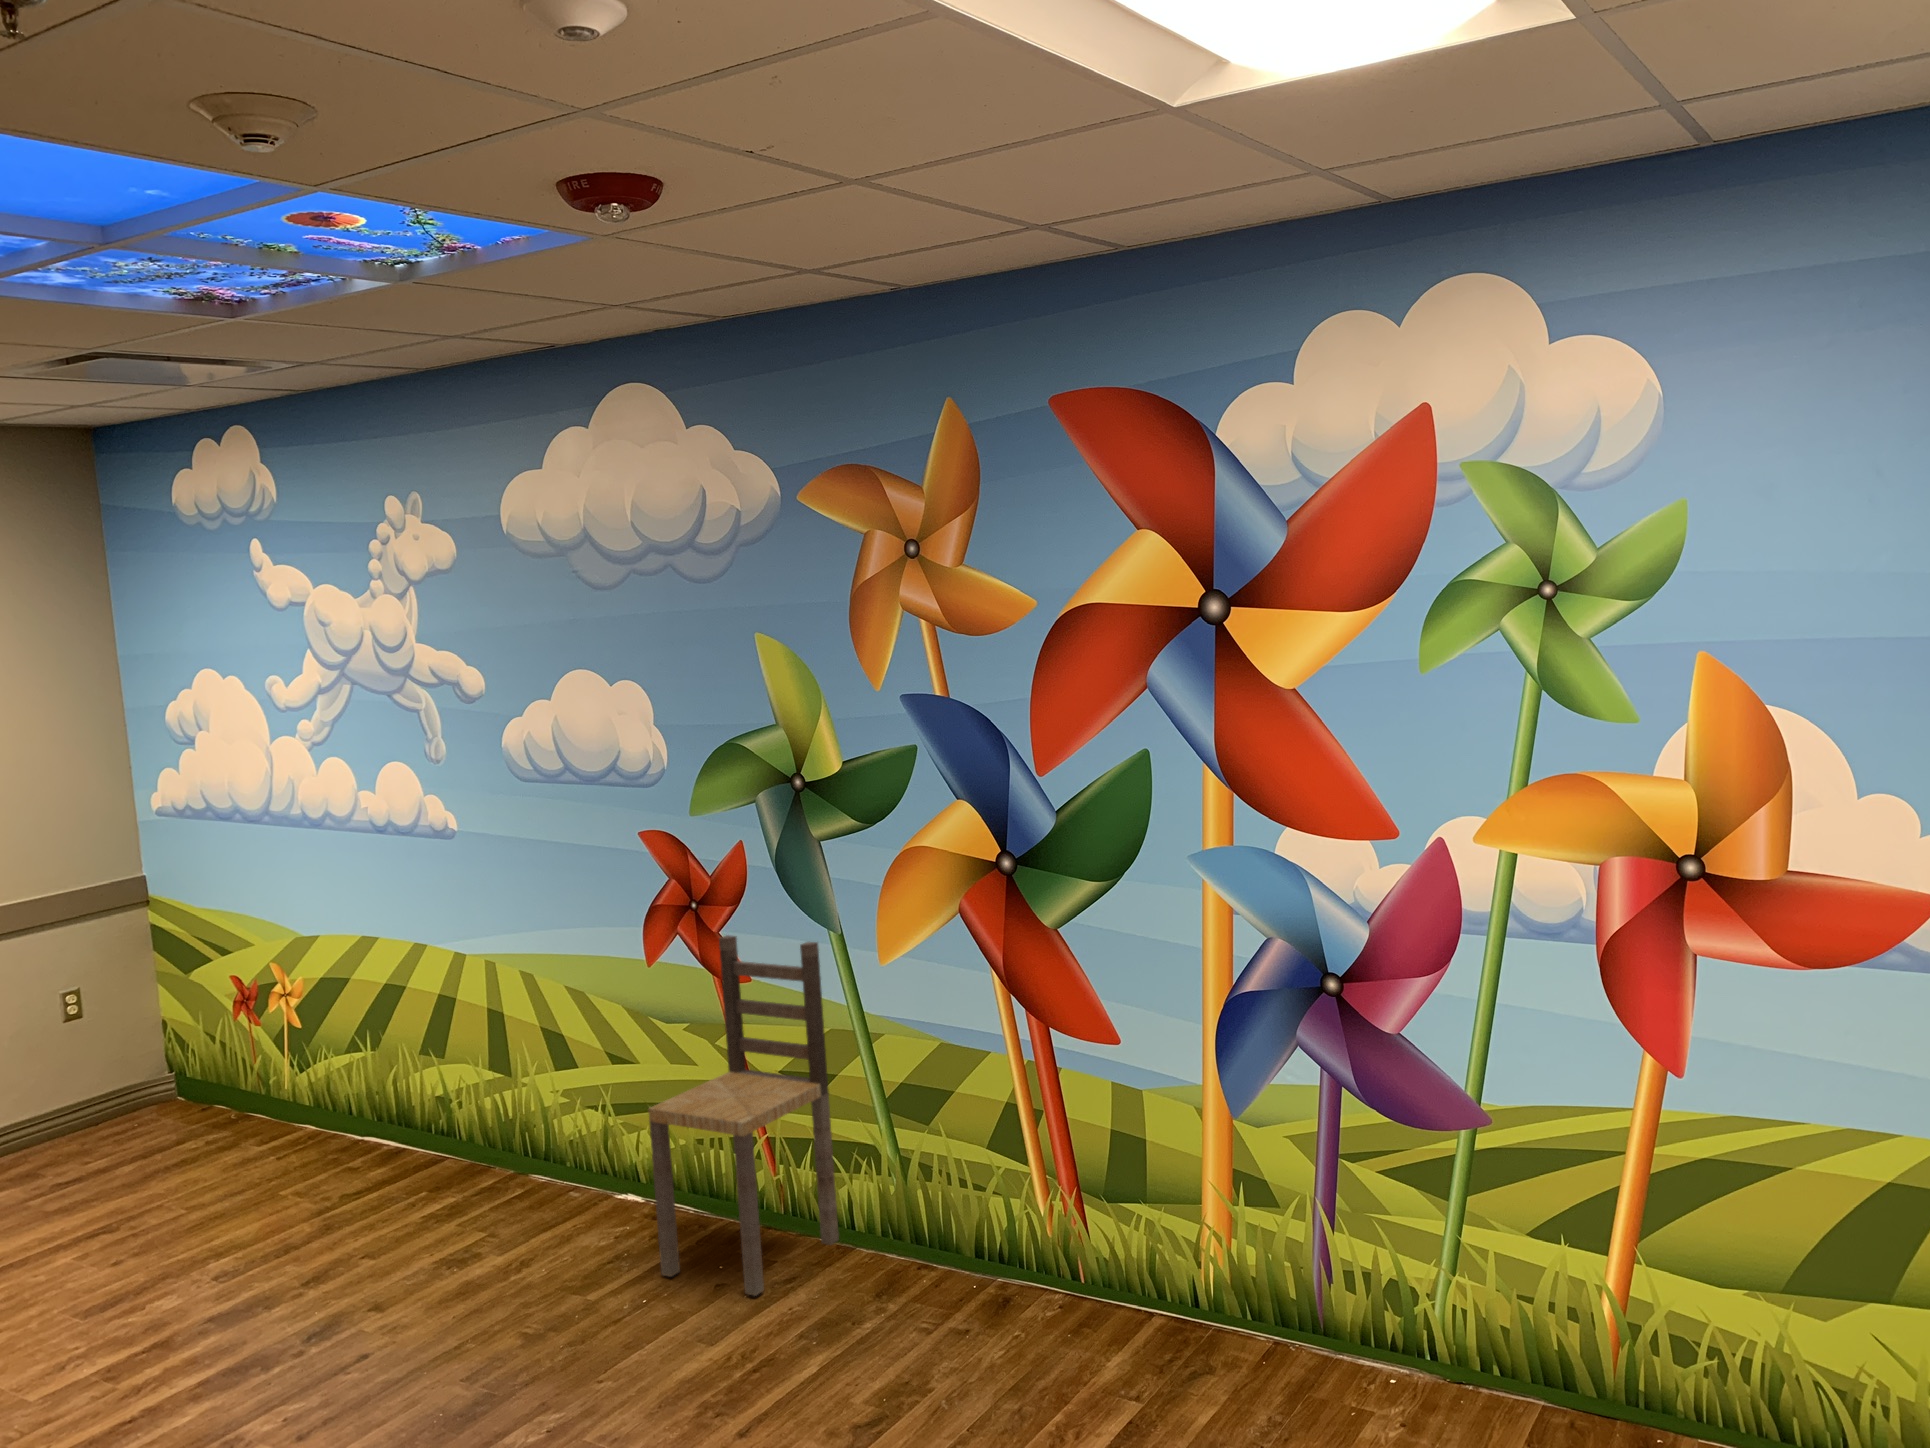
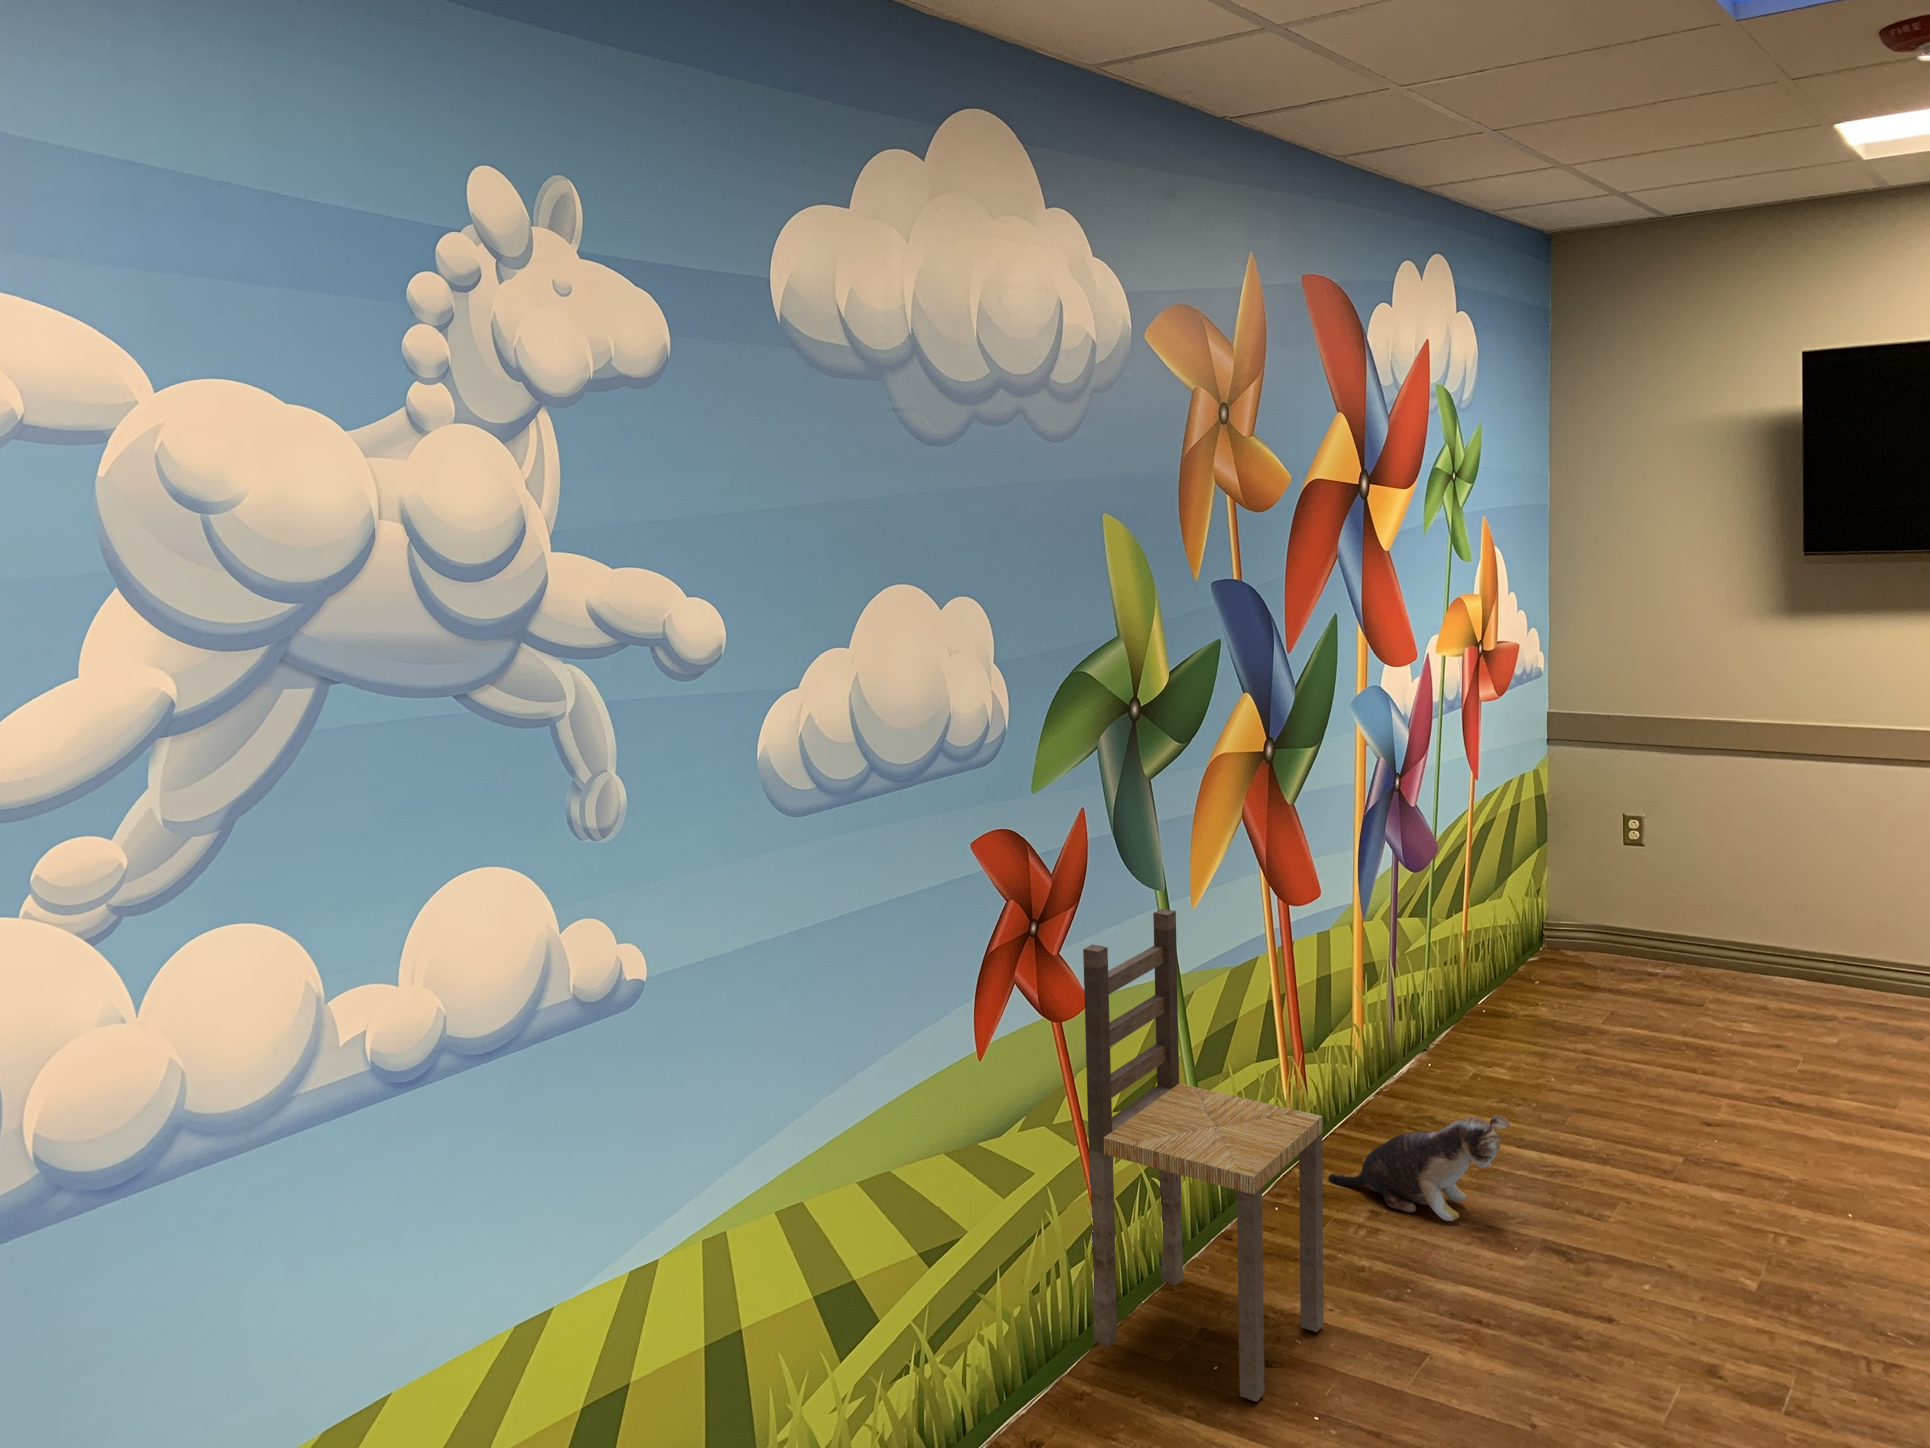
plush toy: none [902,1260,1019,1360] -> present [1328,1115,1510,1221]

